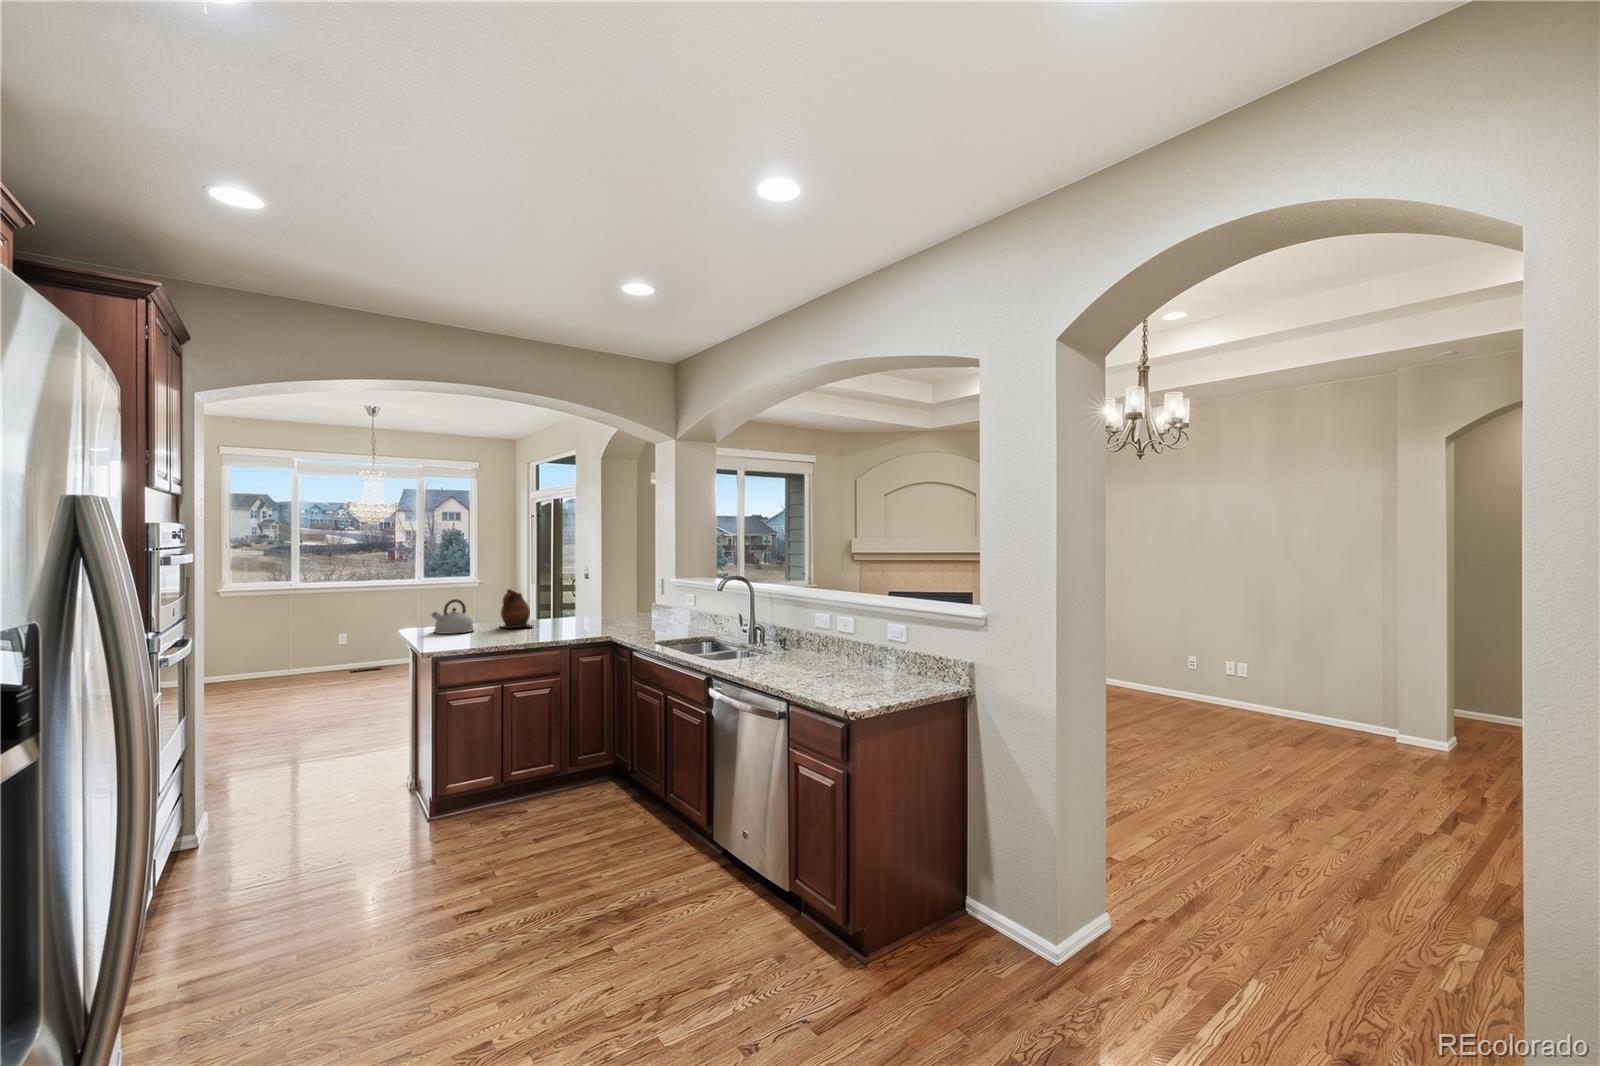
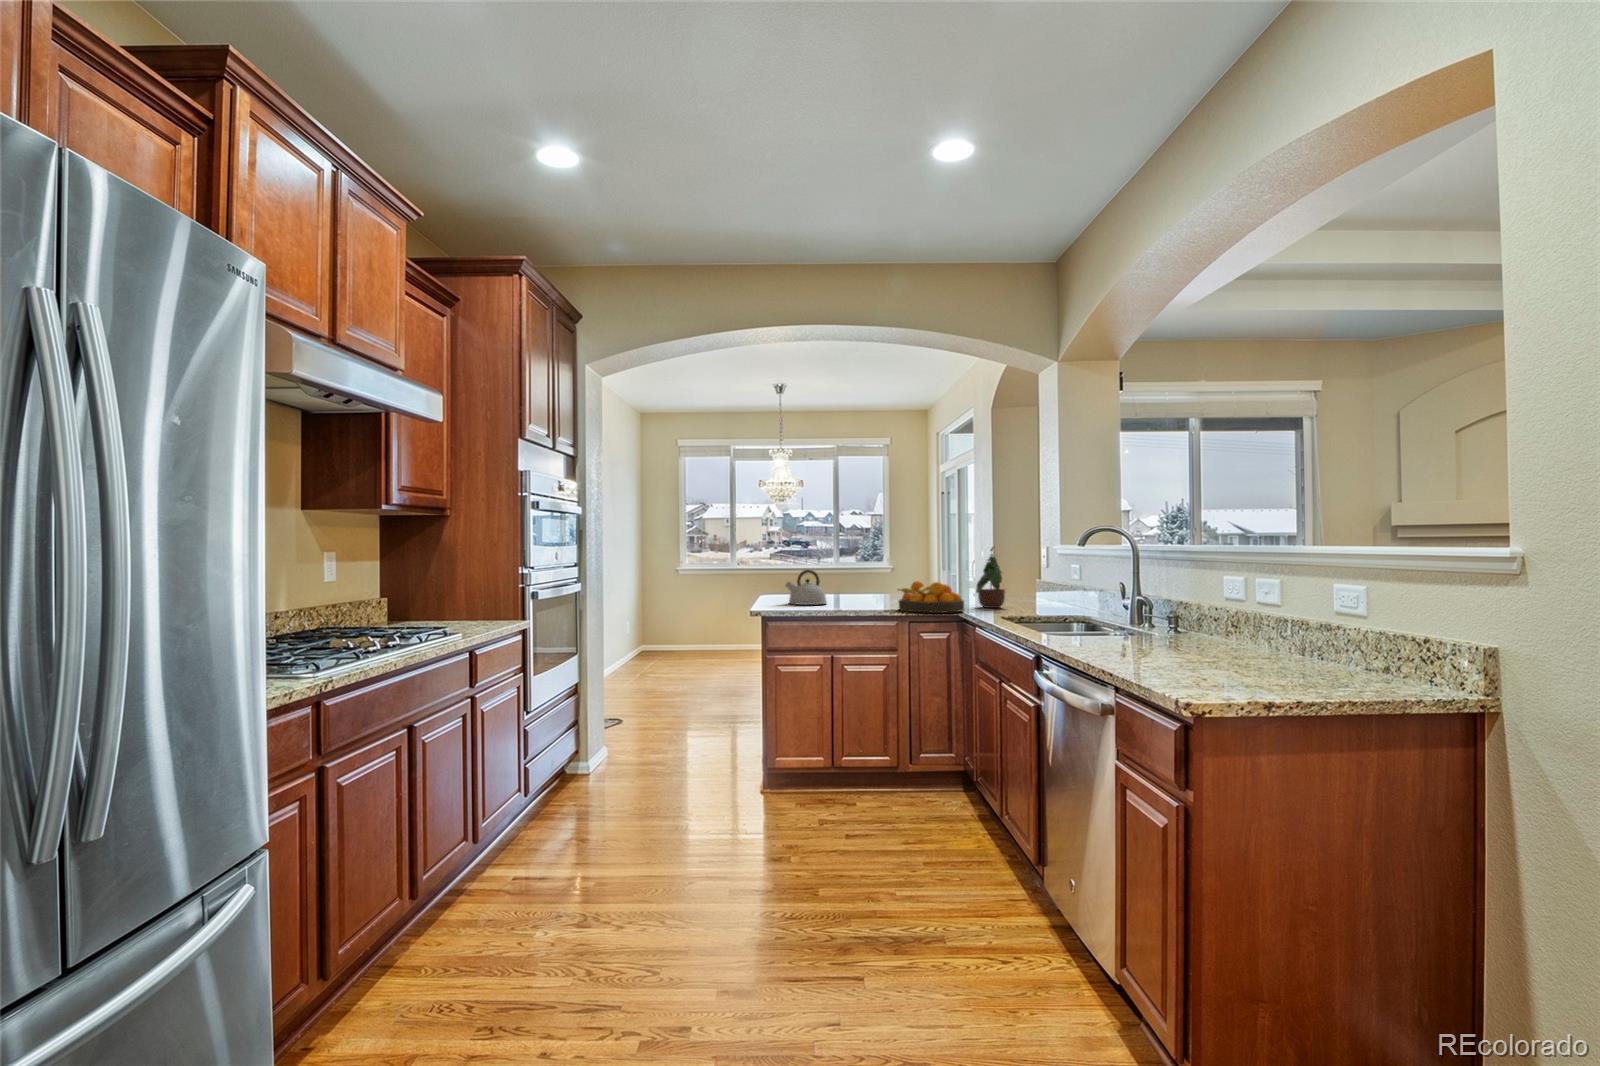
potted plant: none [606,573,638,624] -> present [976,547,1005,608]
ceramic pitcher: present [501,589,534,628] -> none [853,561,889,605]
fruit bowl: none [548,607,607,635] -> present [898,581,964,613]

